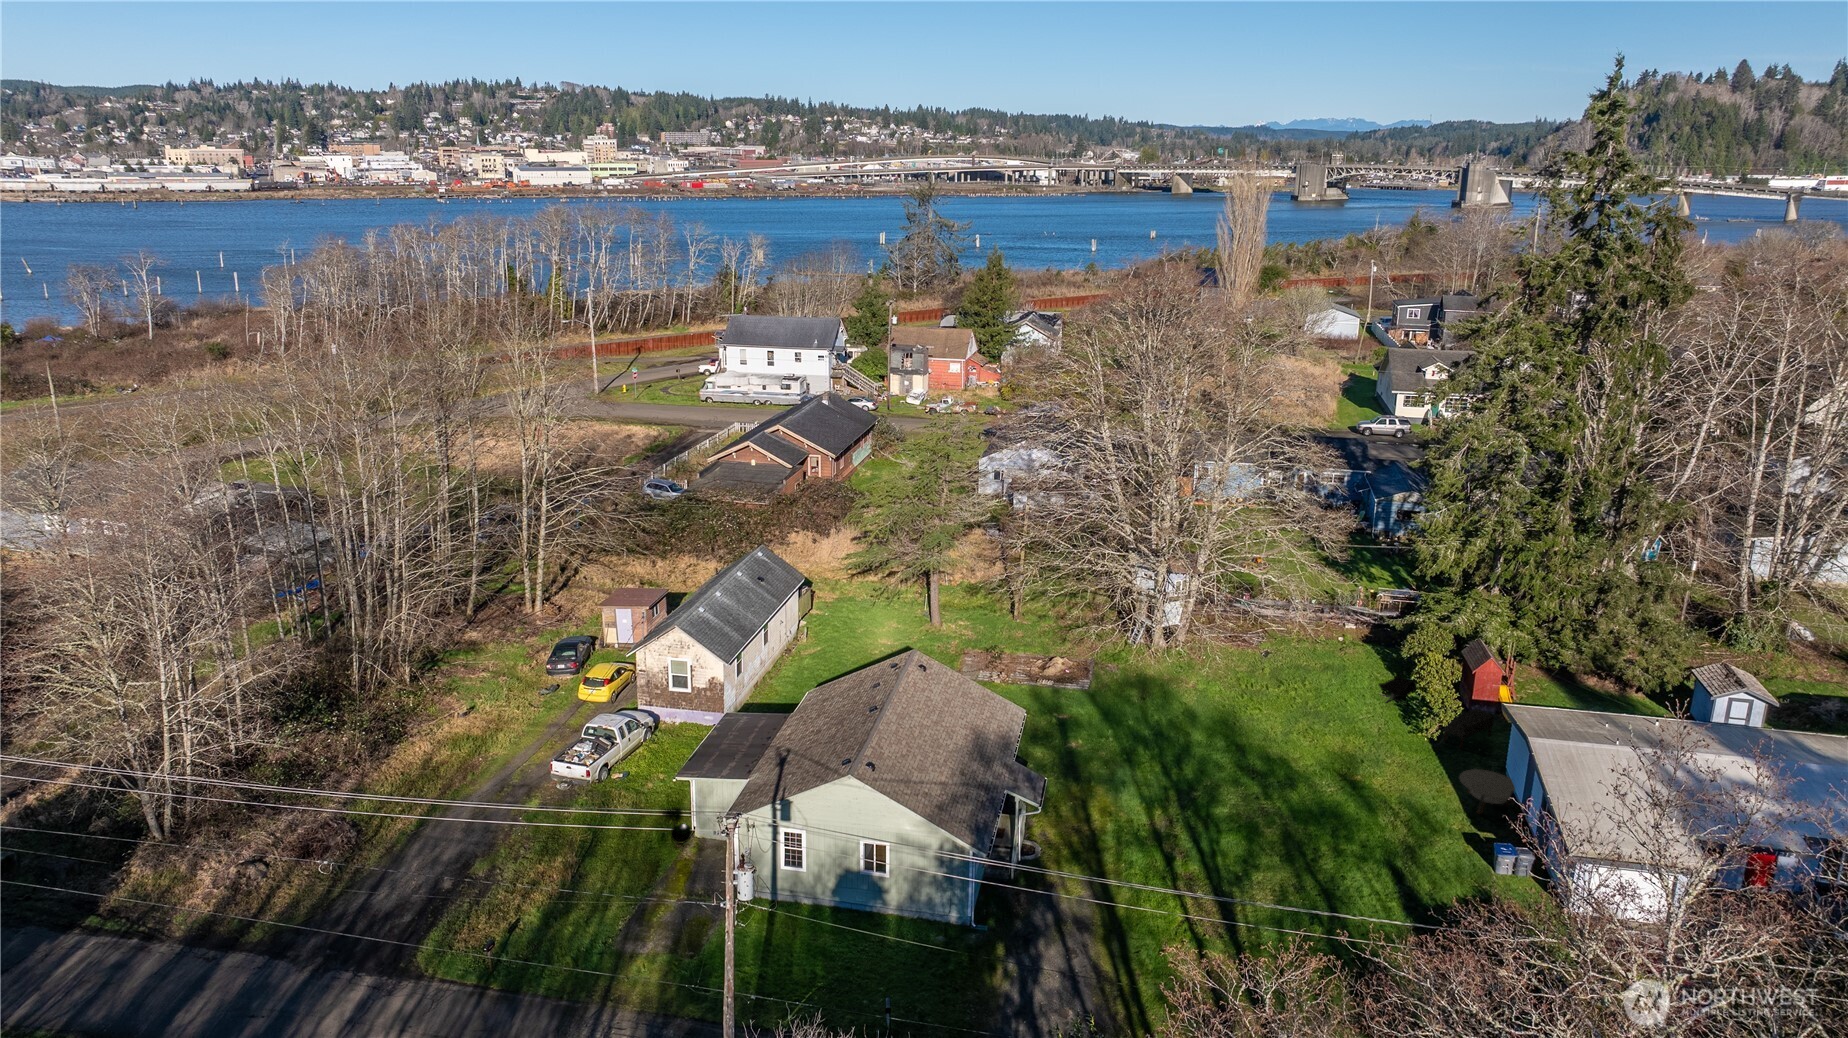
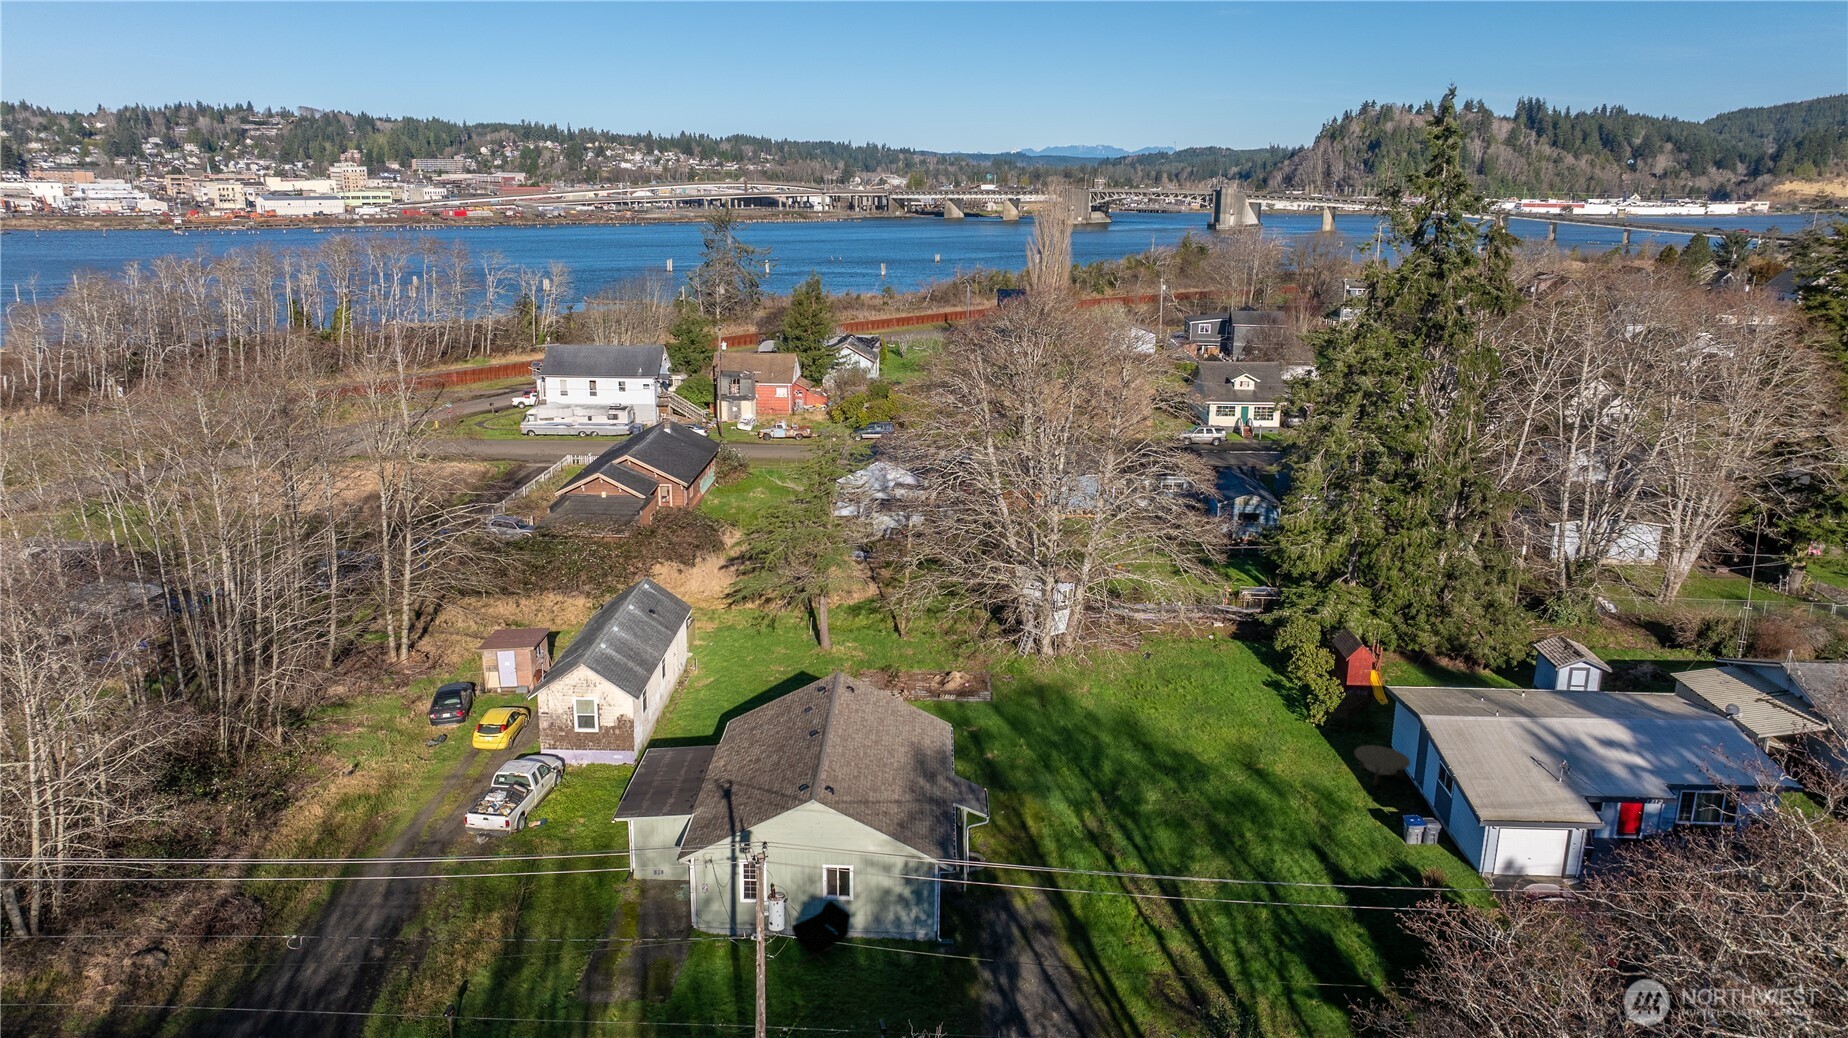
lounge chair: present [1379,676,1416,702] -> present [792,901,850,965]
potted tree: present [662,806,692,843] -> none [599,843,635,888]

